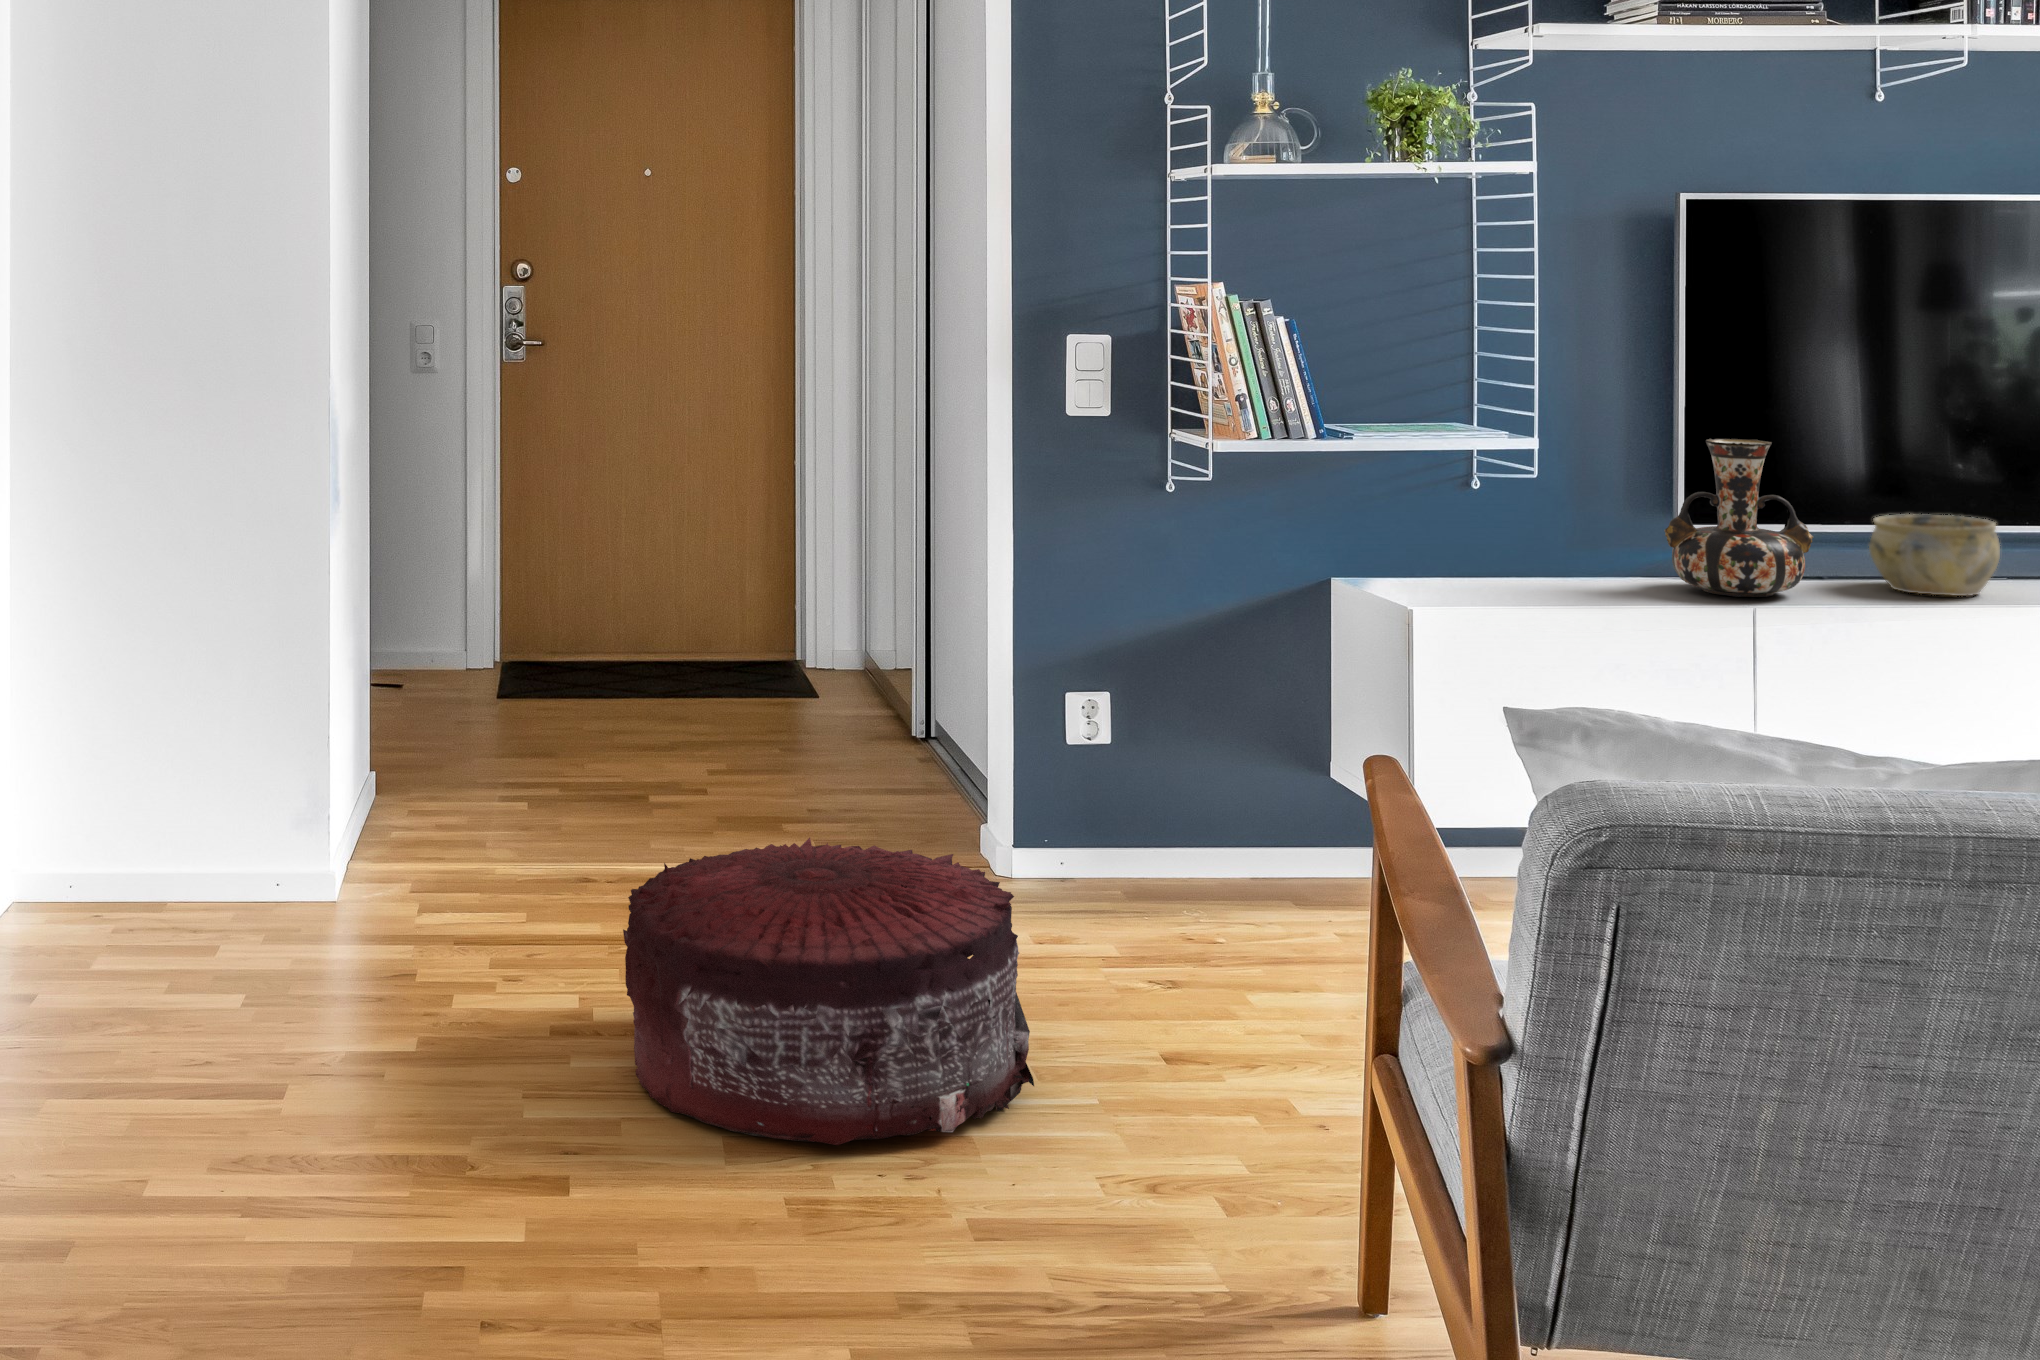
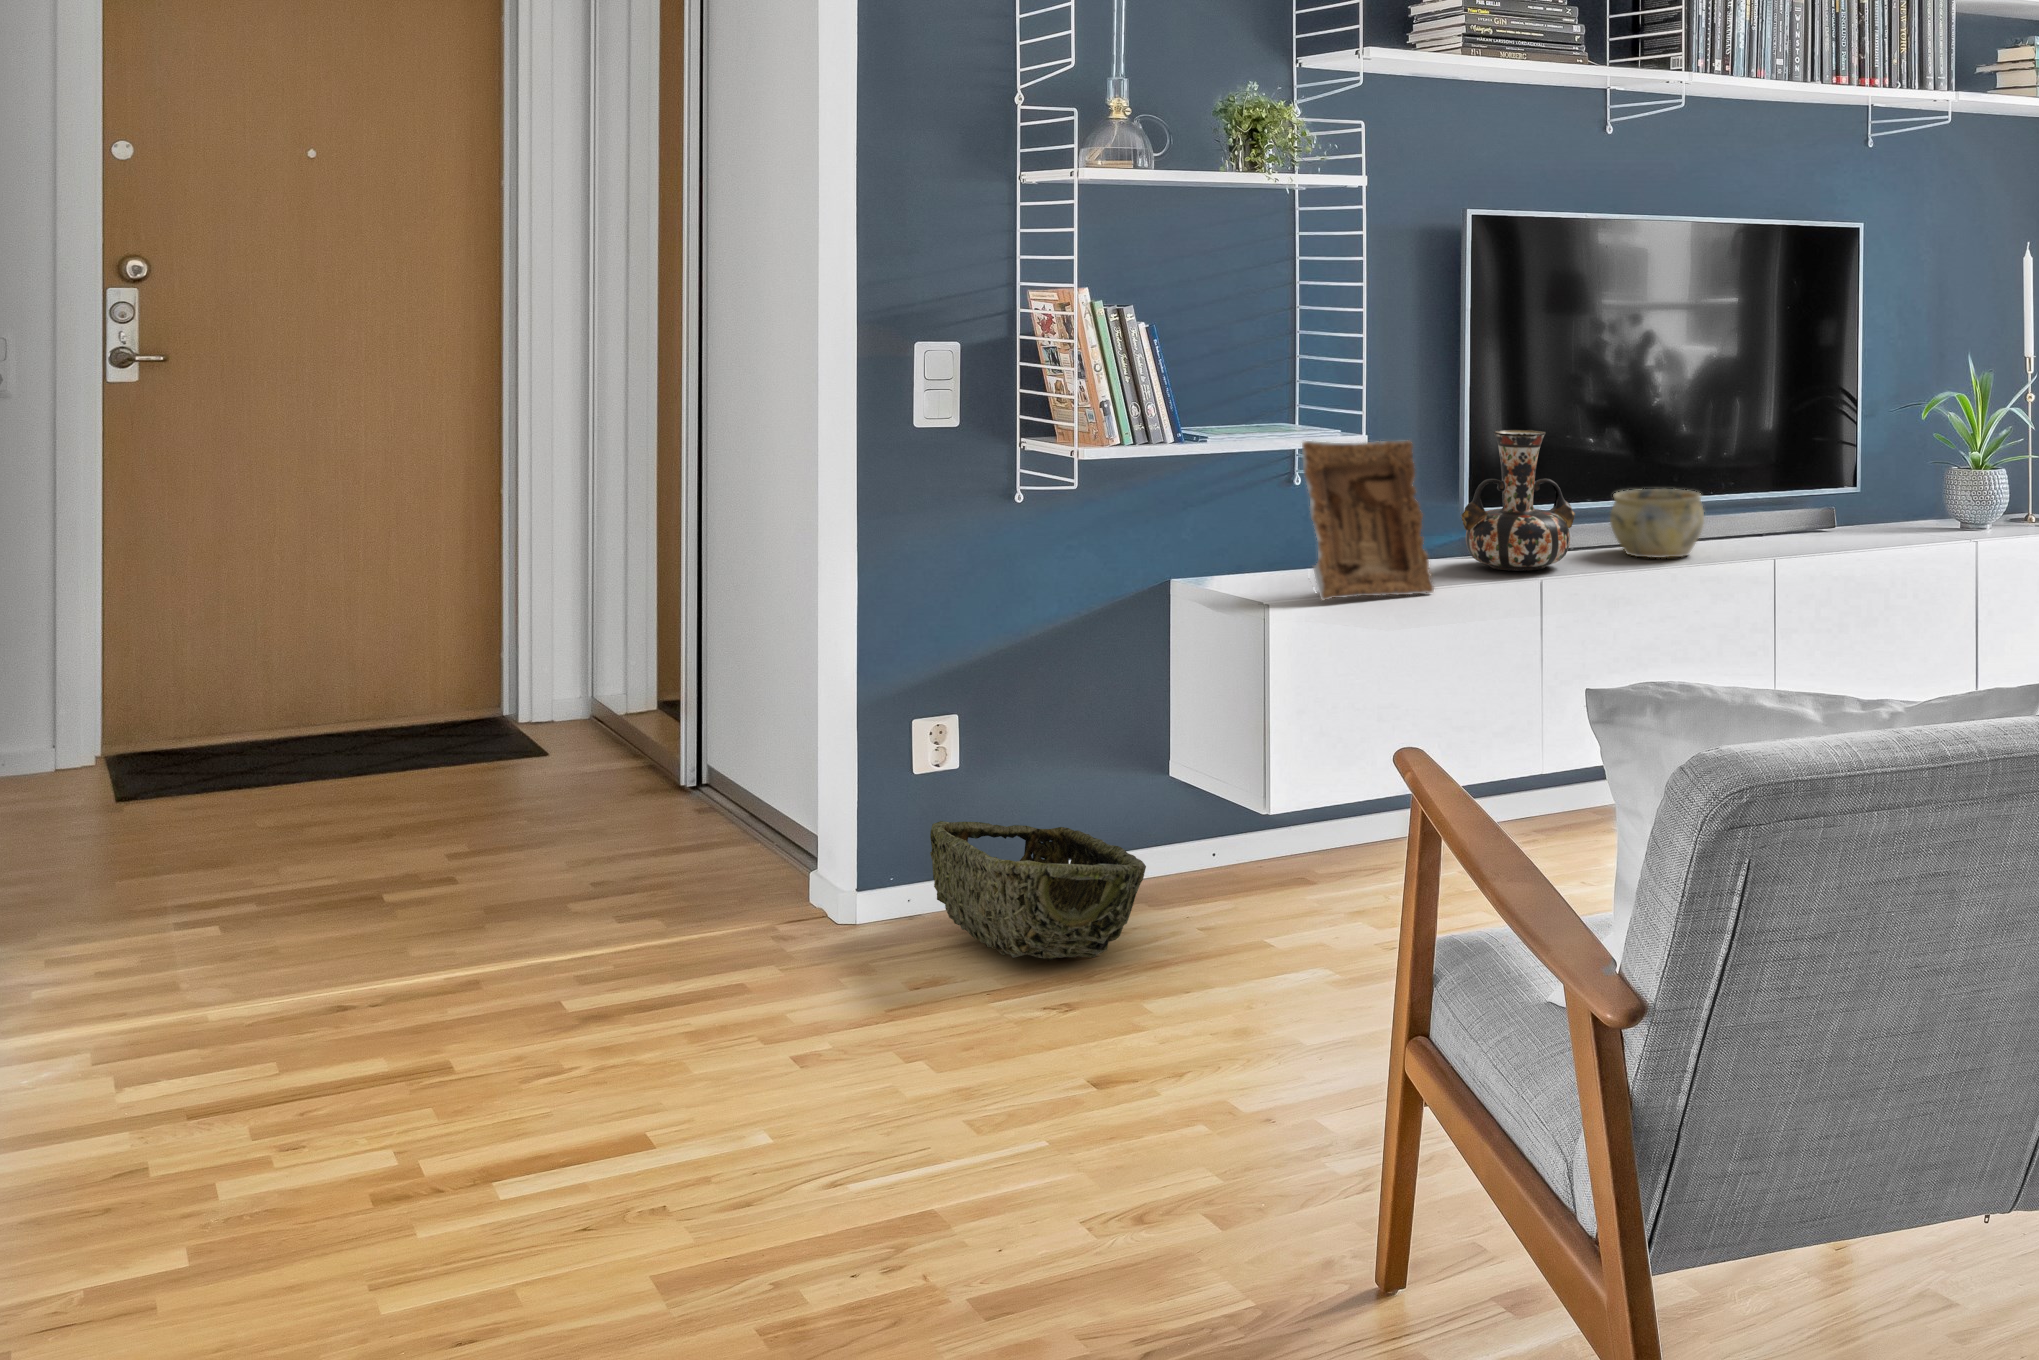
picture frame: none [1458,441,1615,612] -> present [1302,441,1434,600]
woven basket: none [1073,790,1272,942] -> present [930,821,1146,961]
pouf: present [623,838,1034,1145] -> none [488,909,979,1265]

